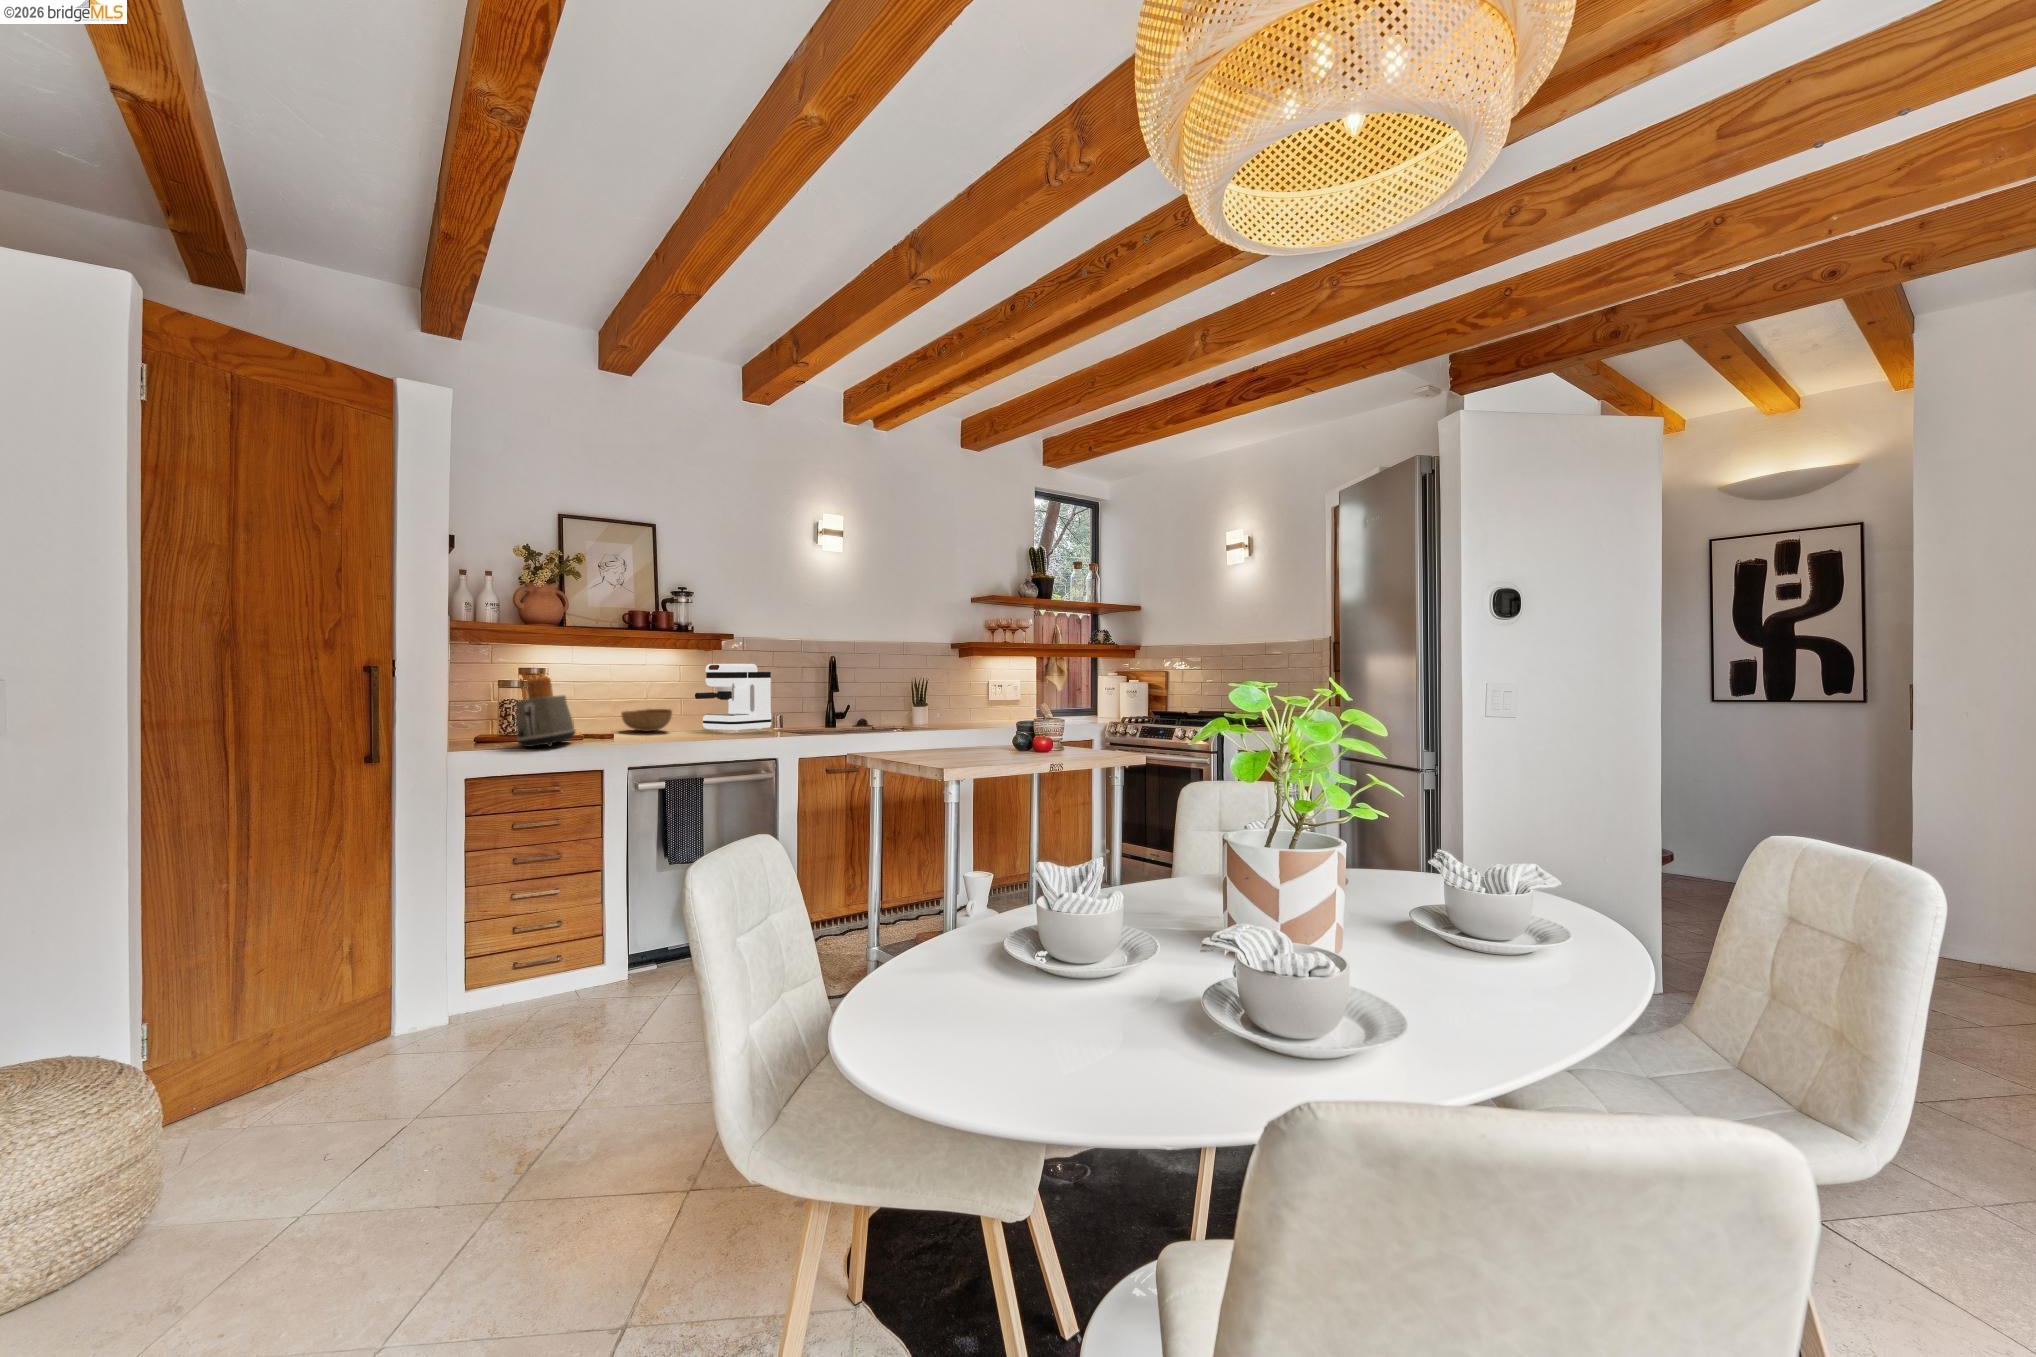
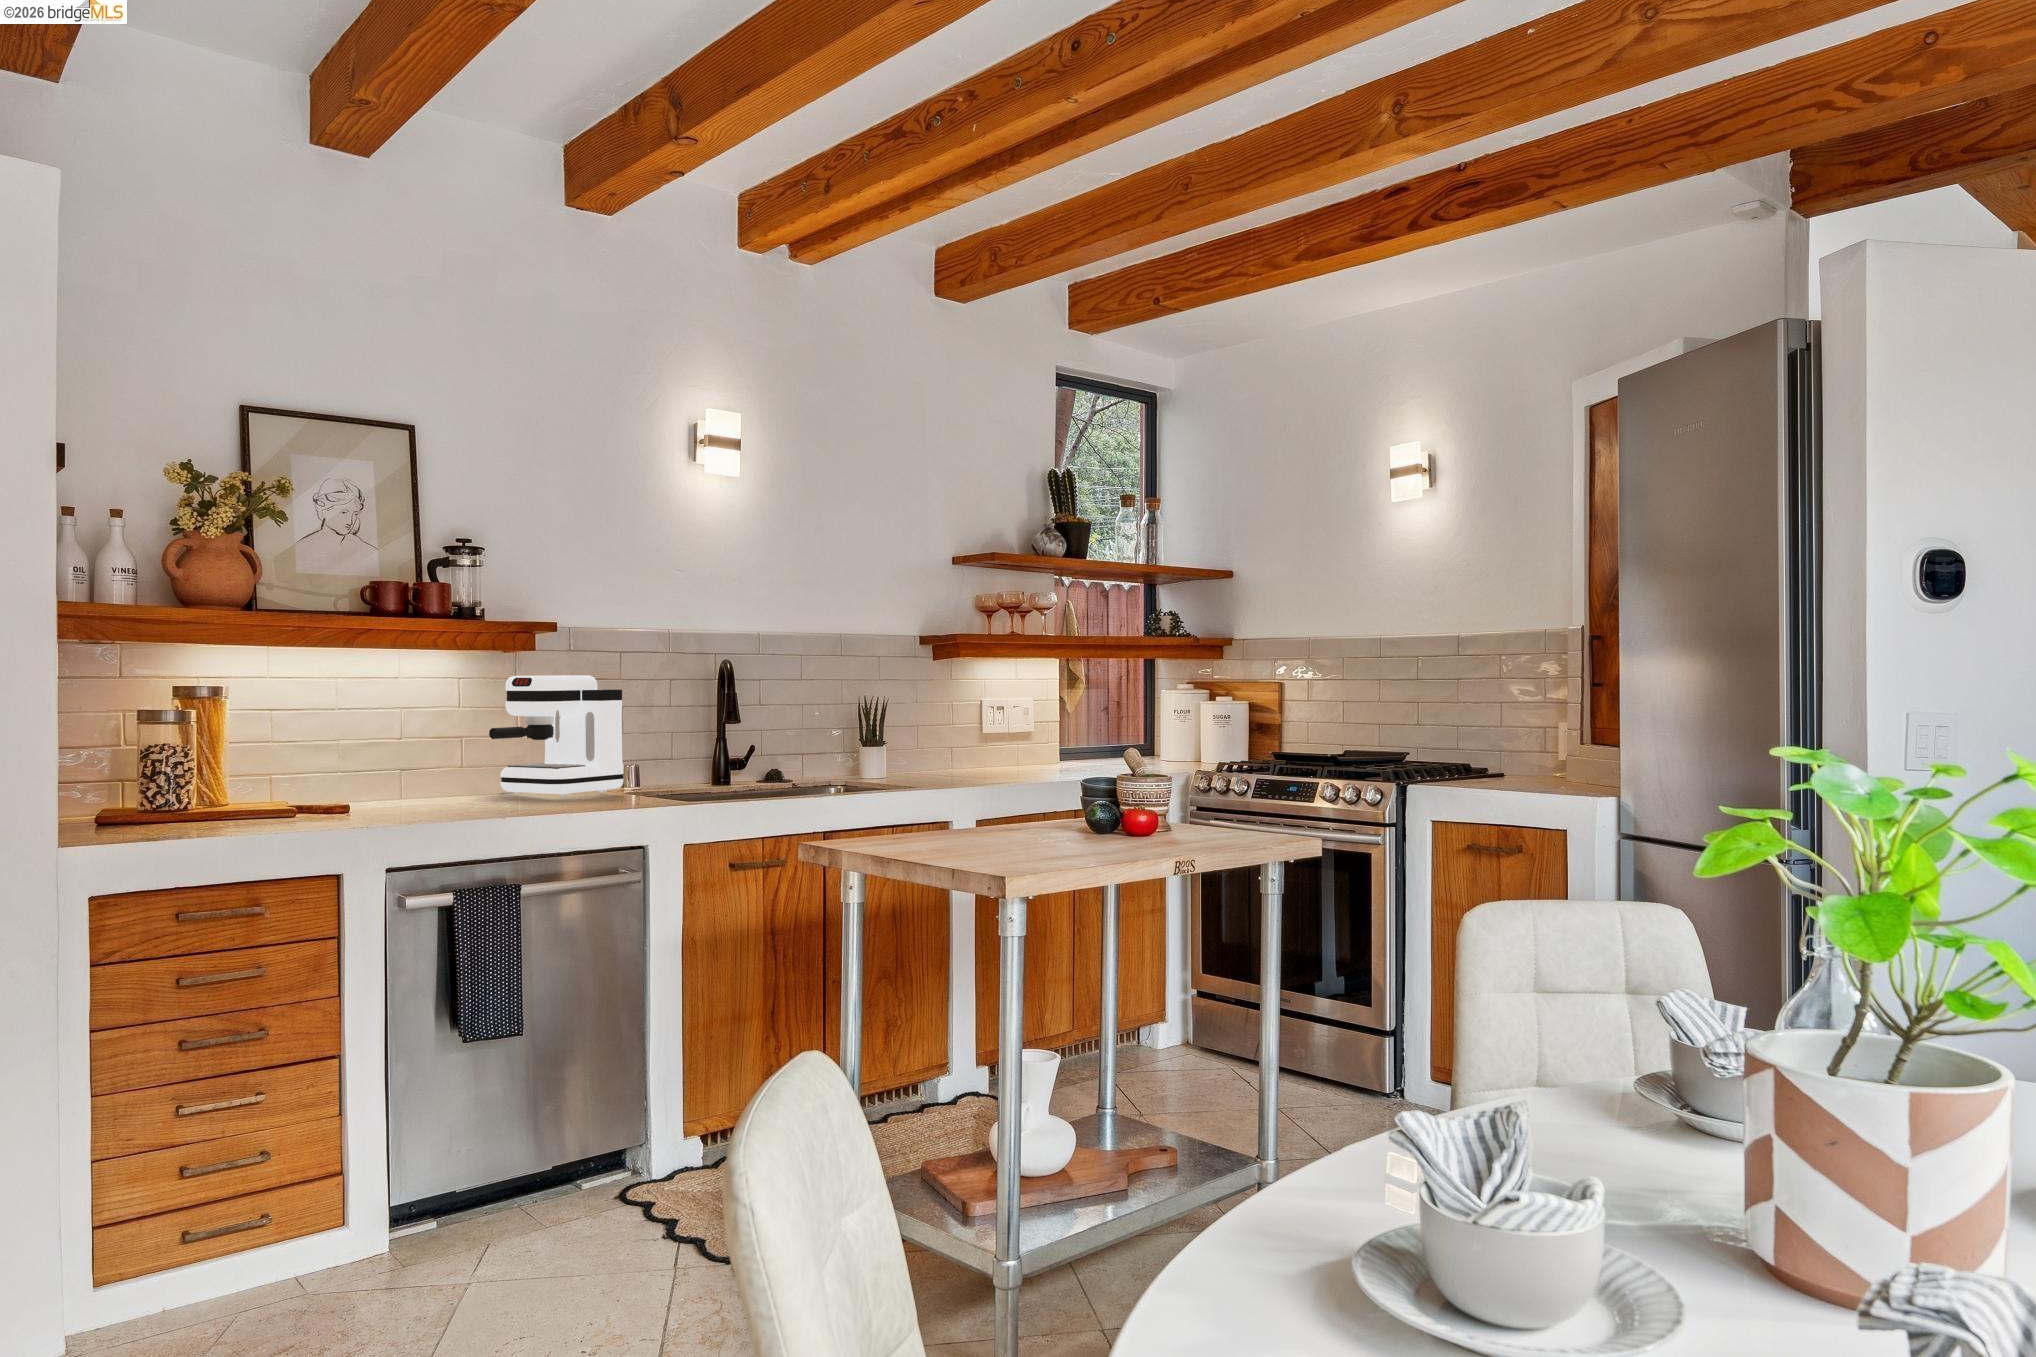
toaster: present [516,677,575,747] -> none [183,703,288,833]
bowl: present [621,709,672,731] -> none [359,757,450,798]

